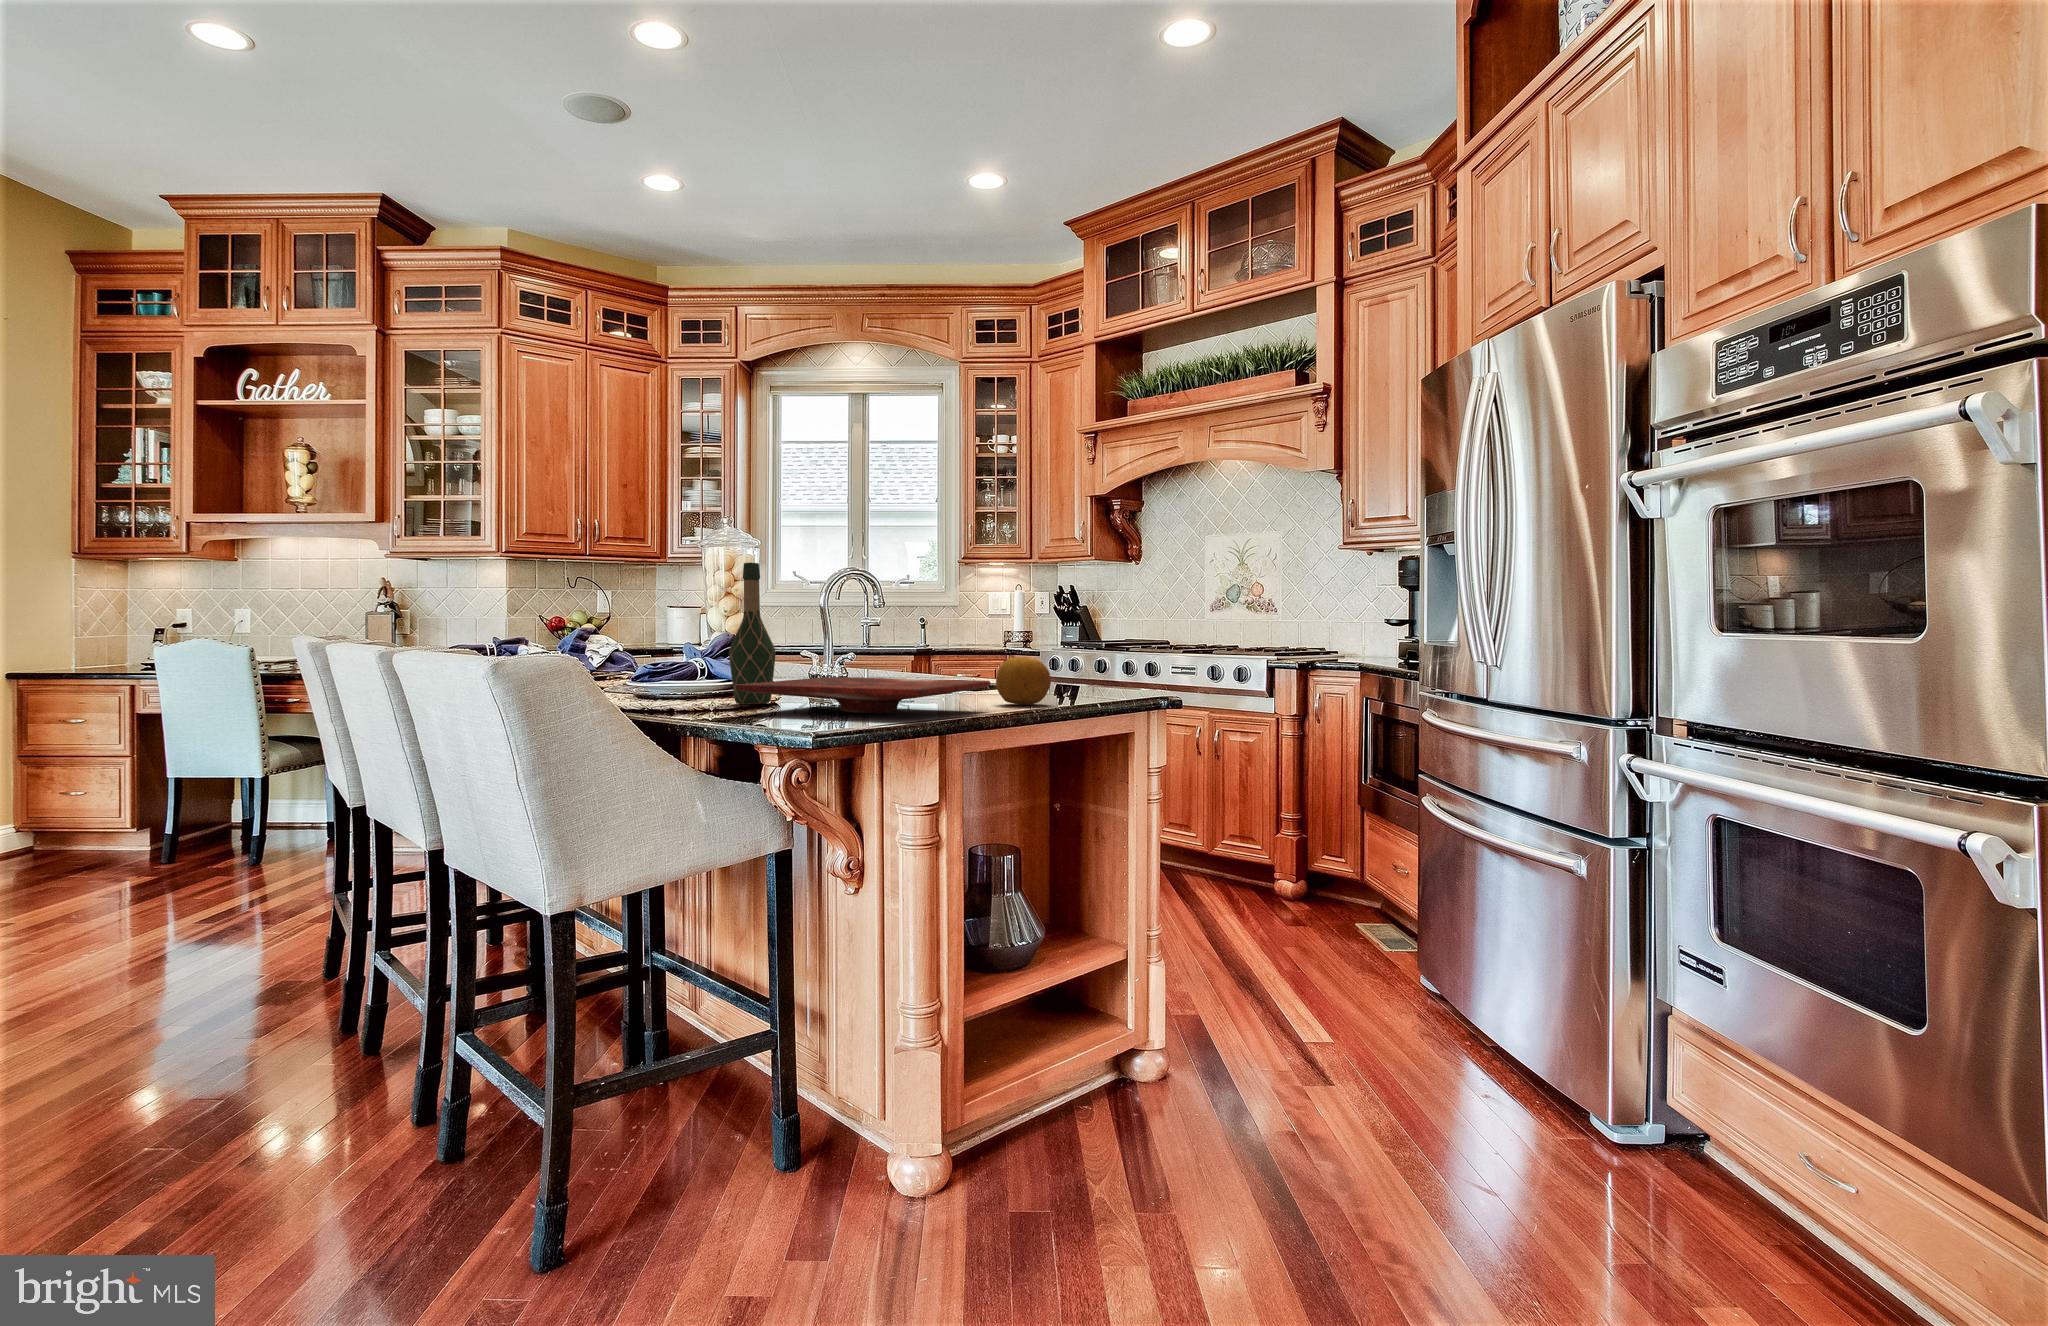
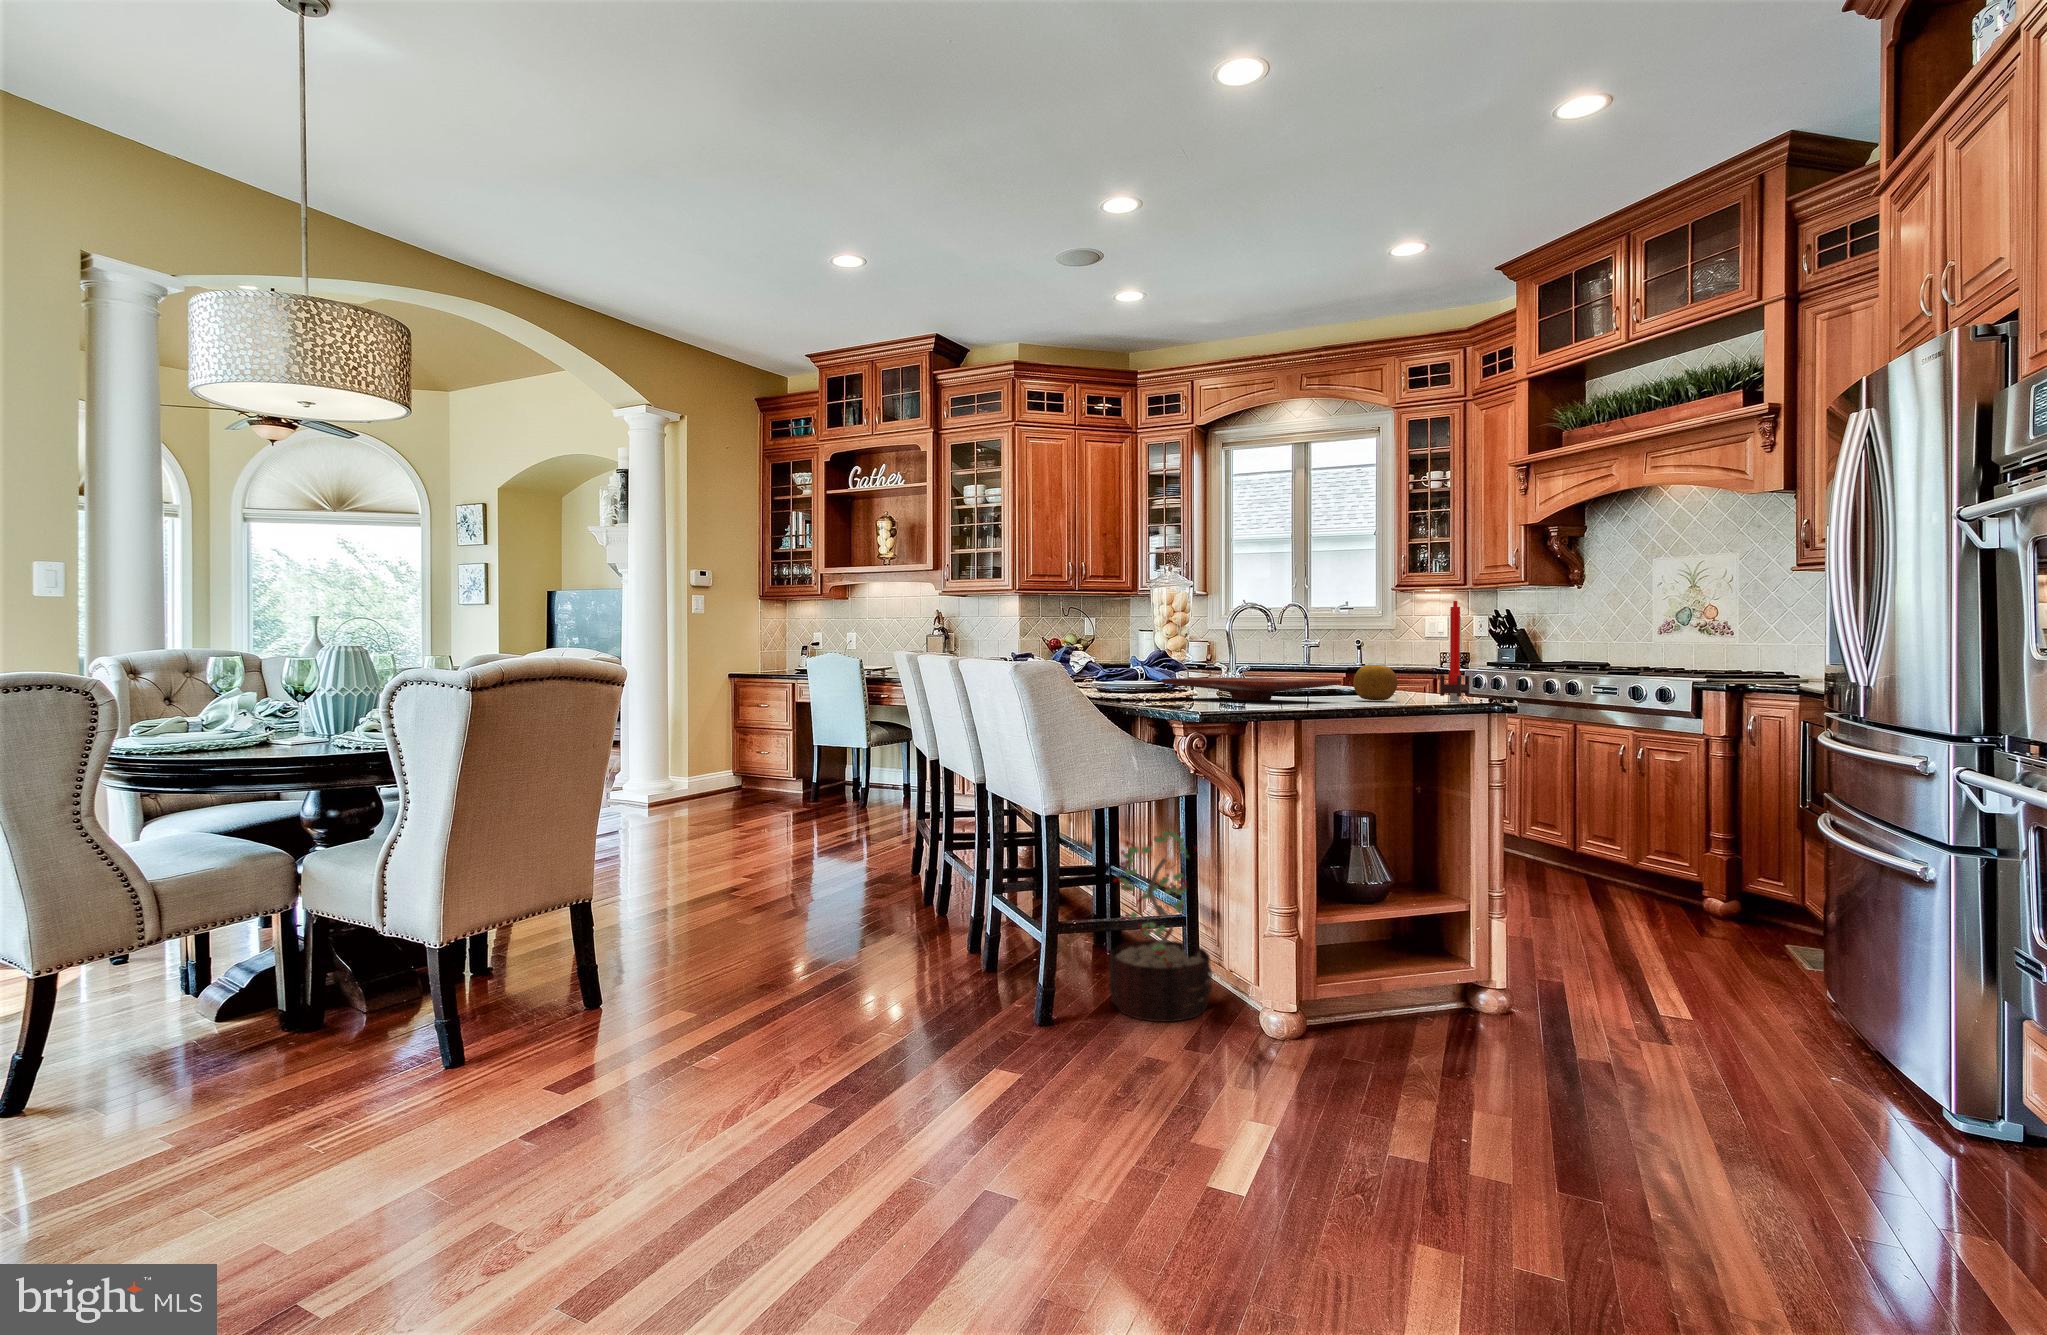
wine bottle: present [729,563,776,704] -> none [1162,597,1193,696]
candle: none [1099,575,1131,703] -> present [1440,601,1469,702]
decorative plant: none [659,898,817,1202] -> present [1109,830,1212,1022]

